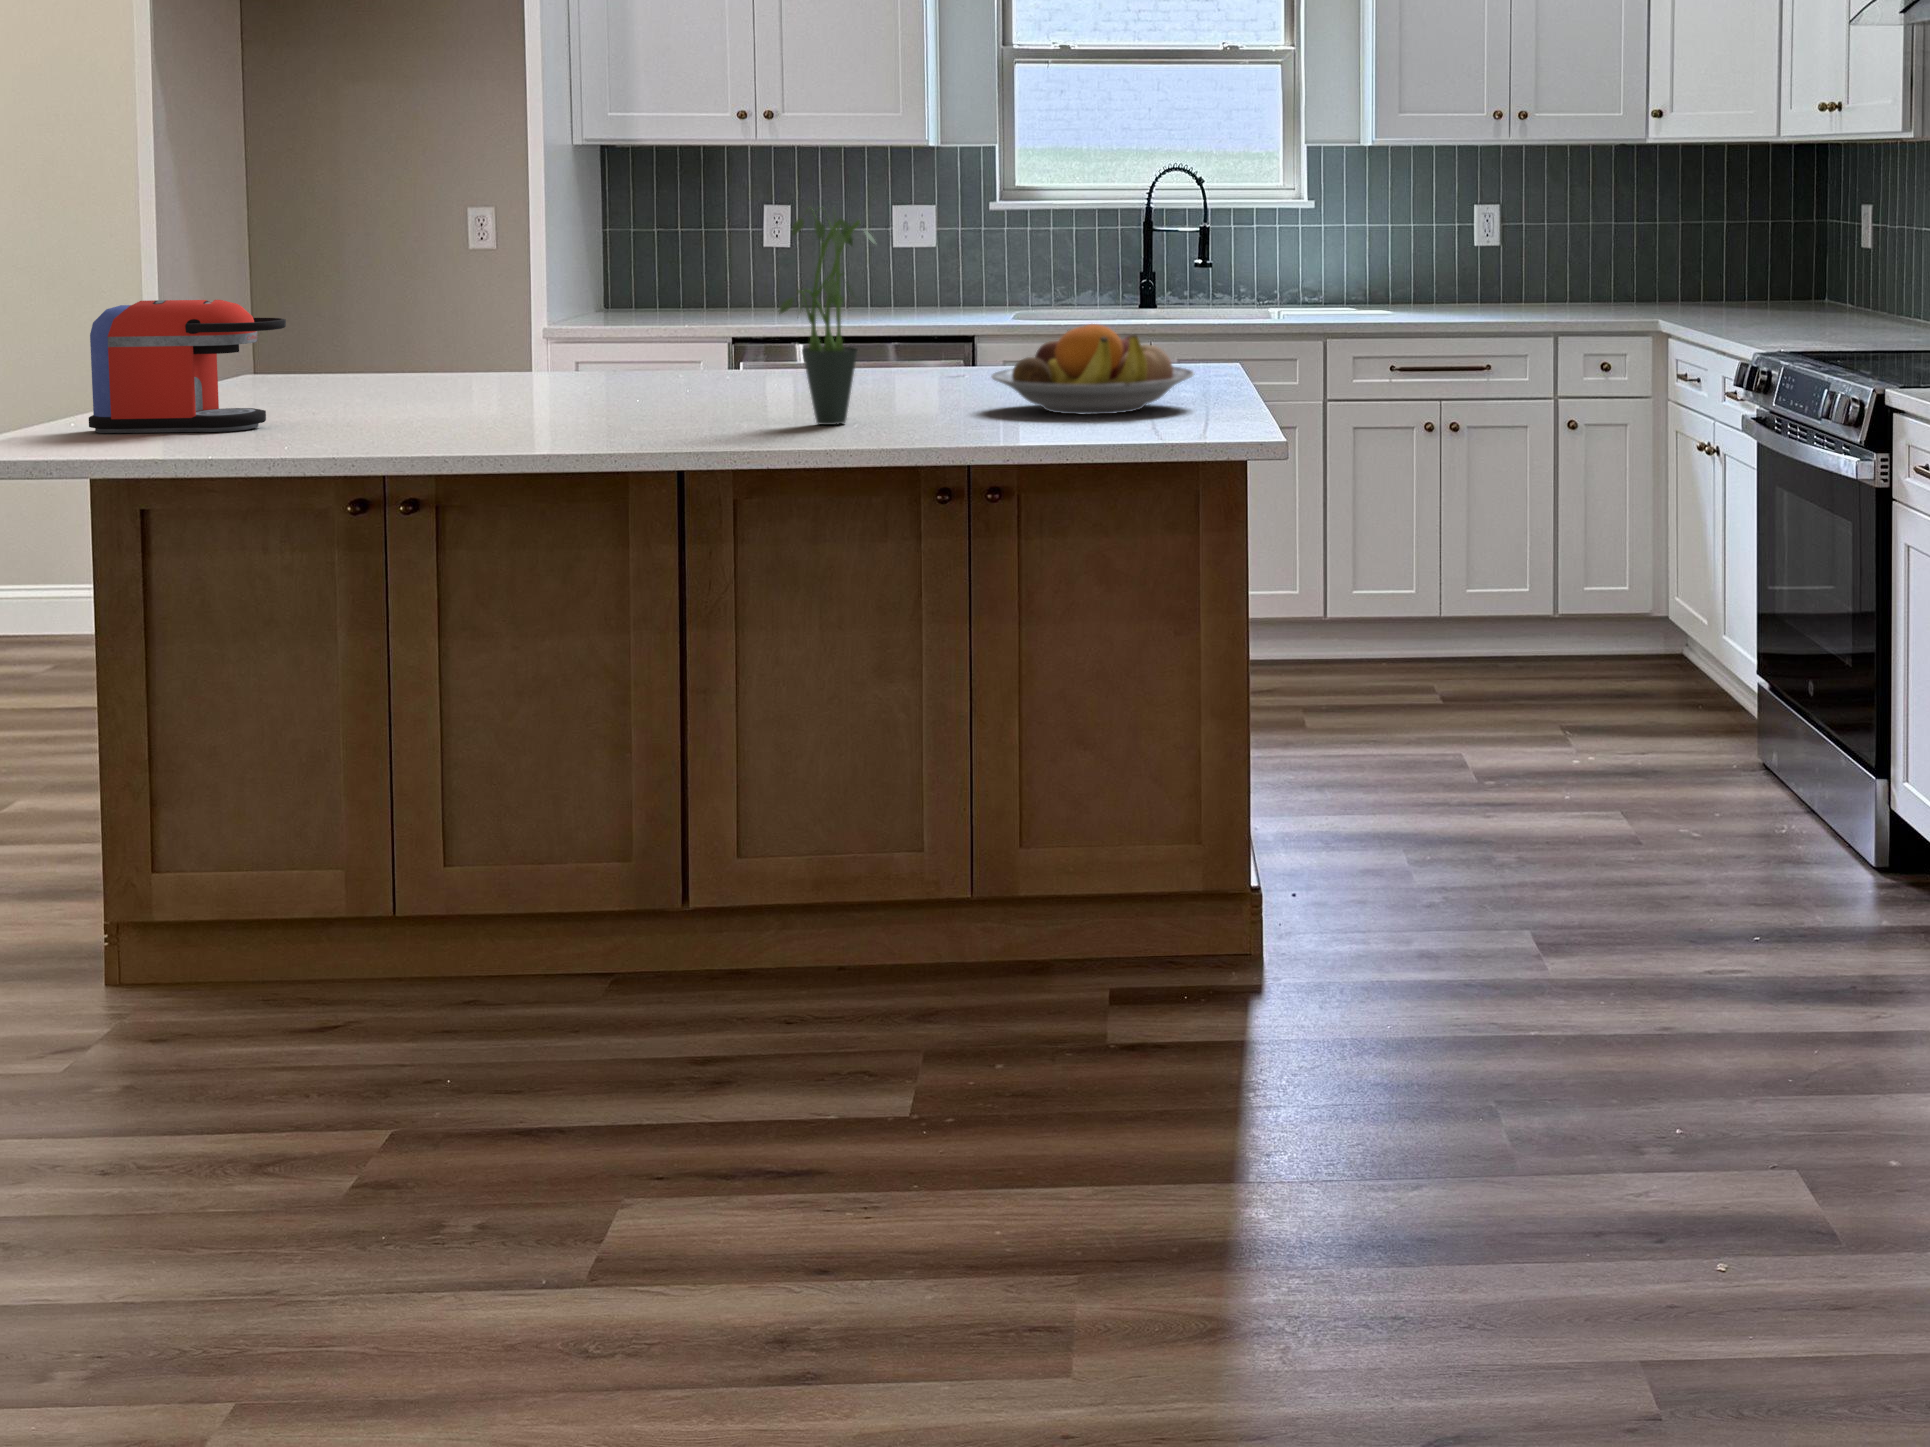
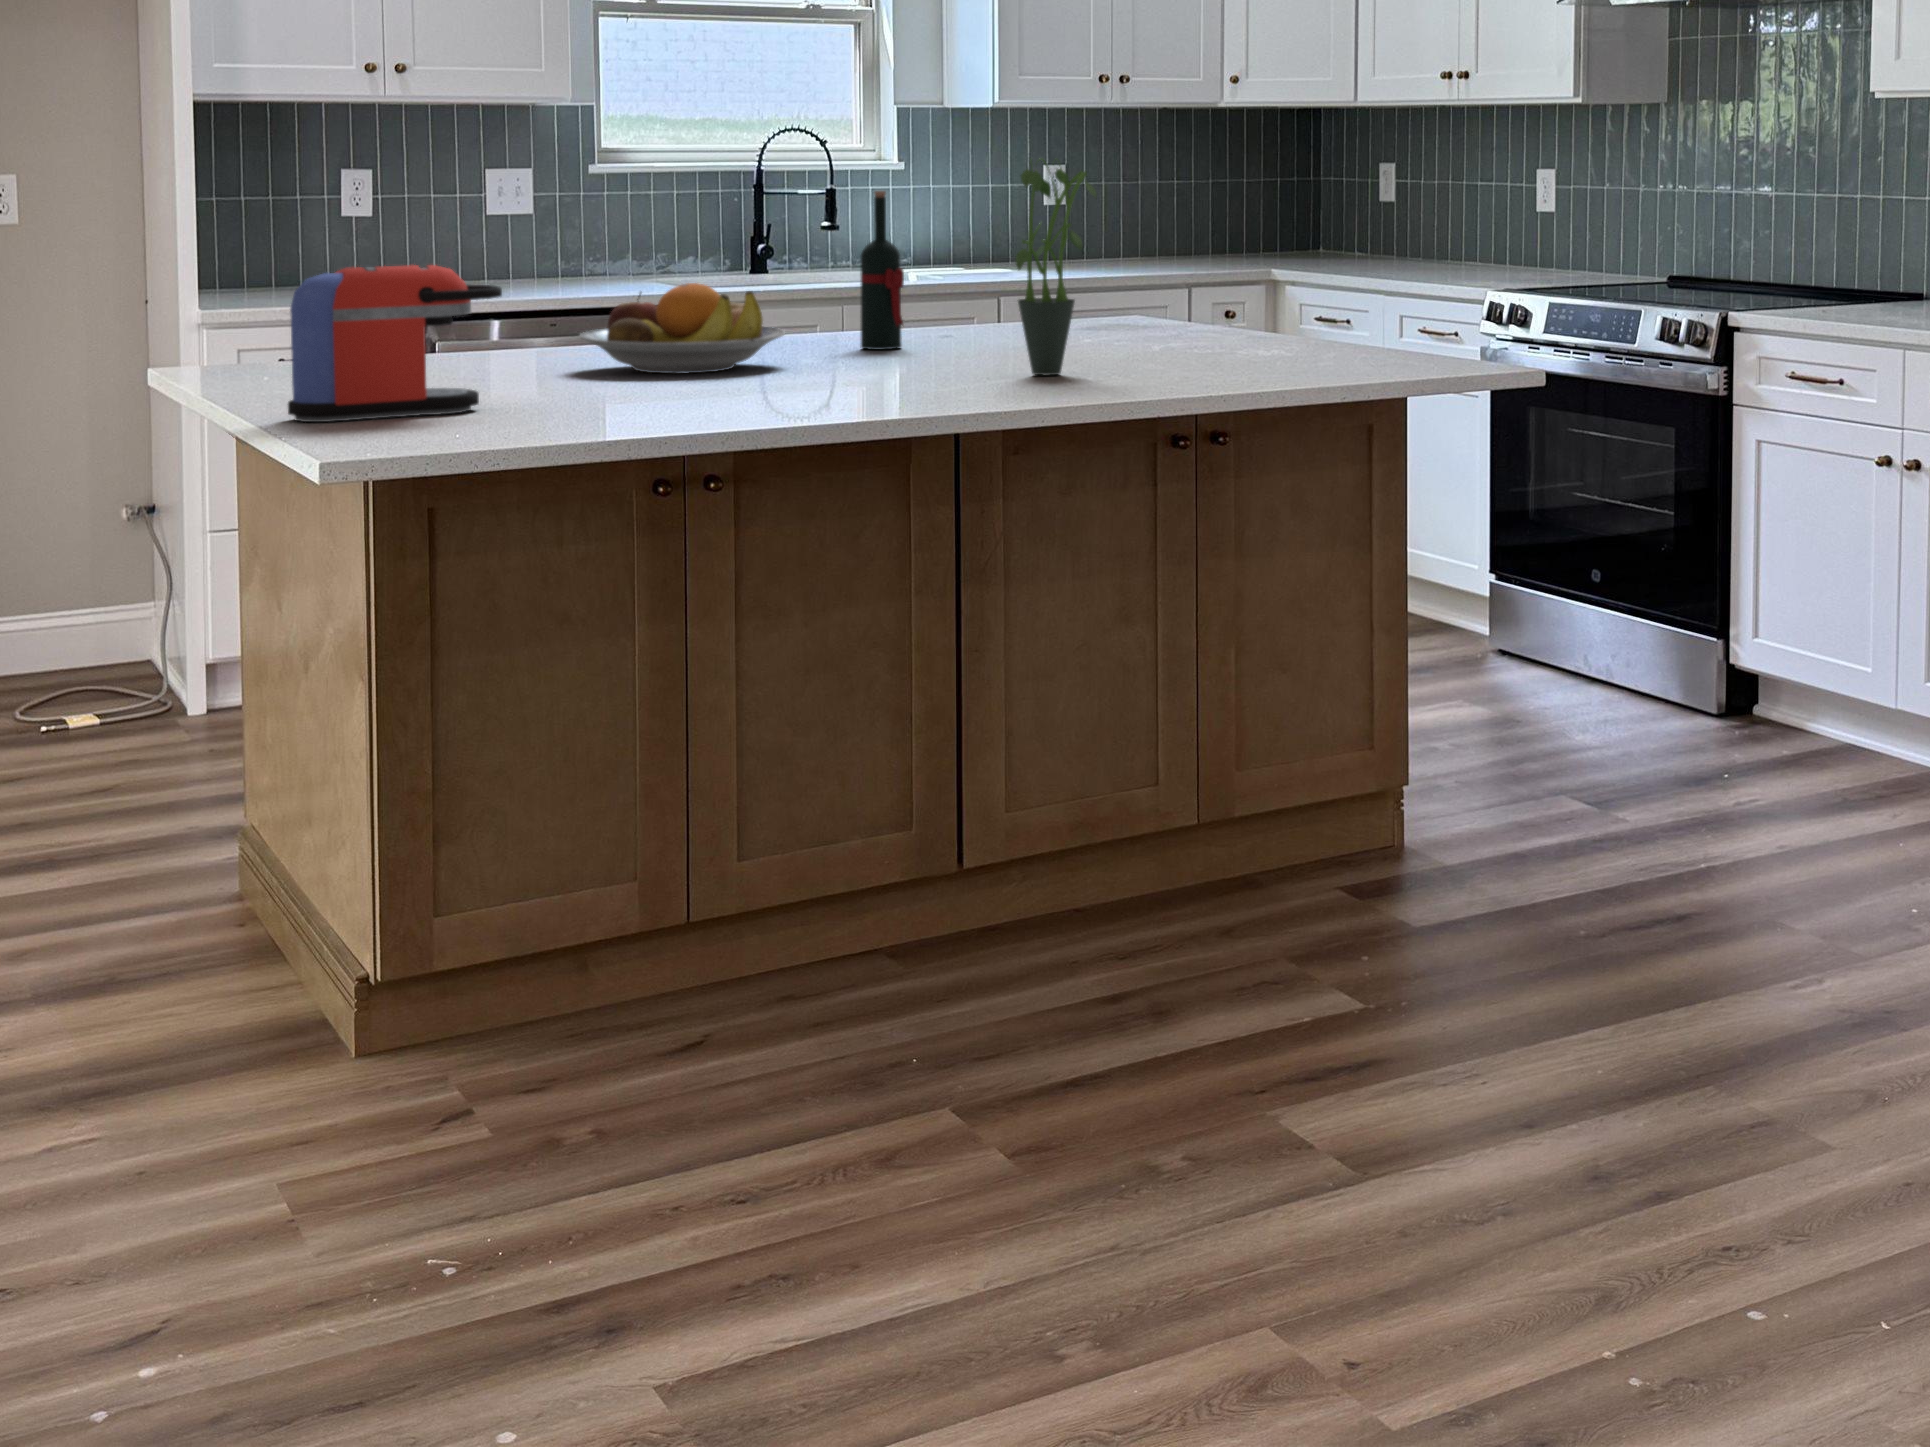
wine bottle: none [891,234,933,389] -> present [861,191,904,350]
fruit bowl: present [992,324,1194,414] -> present [580,283,785,374]

